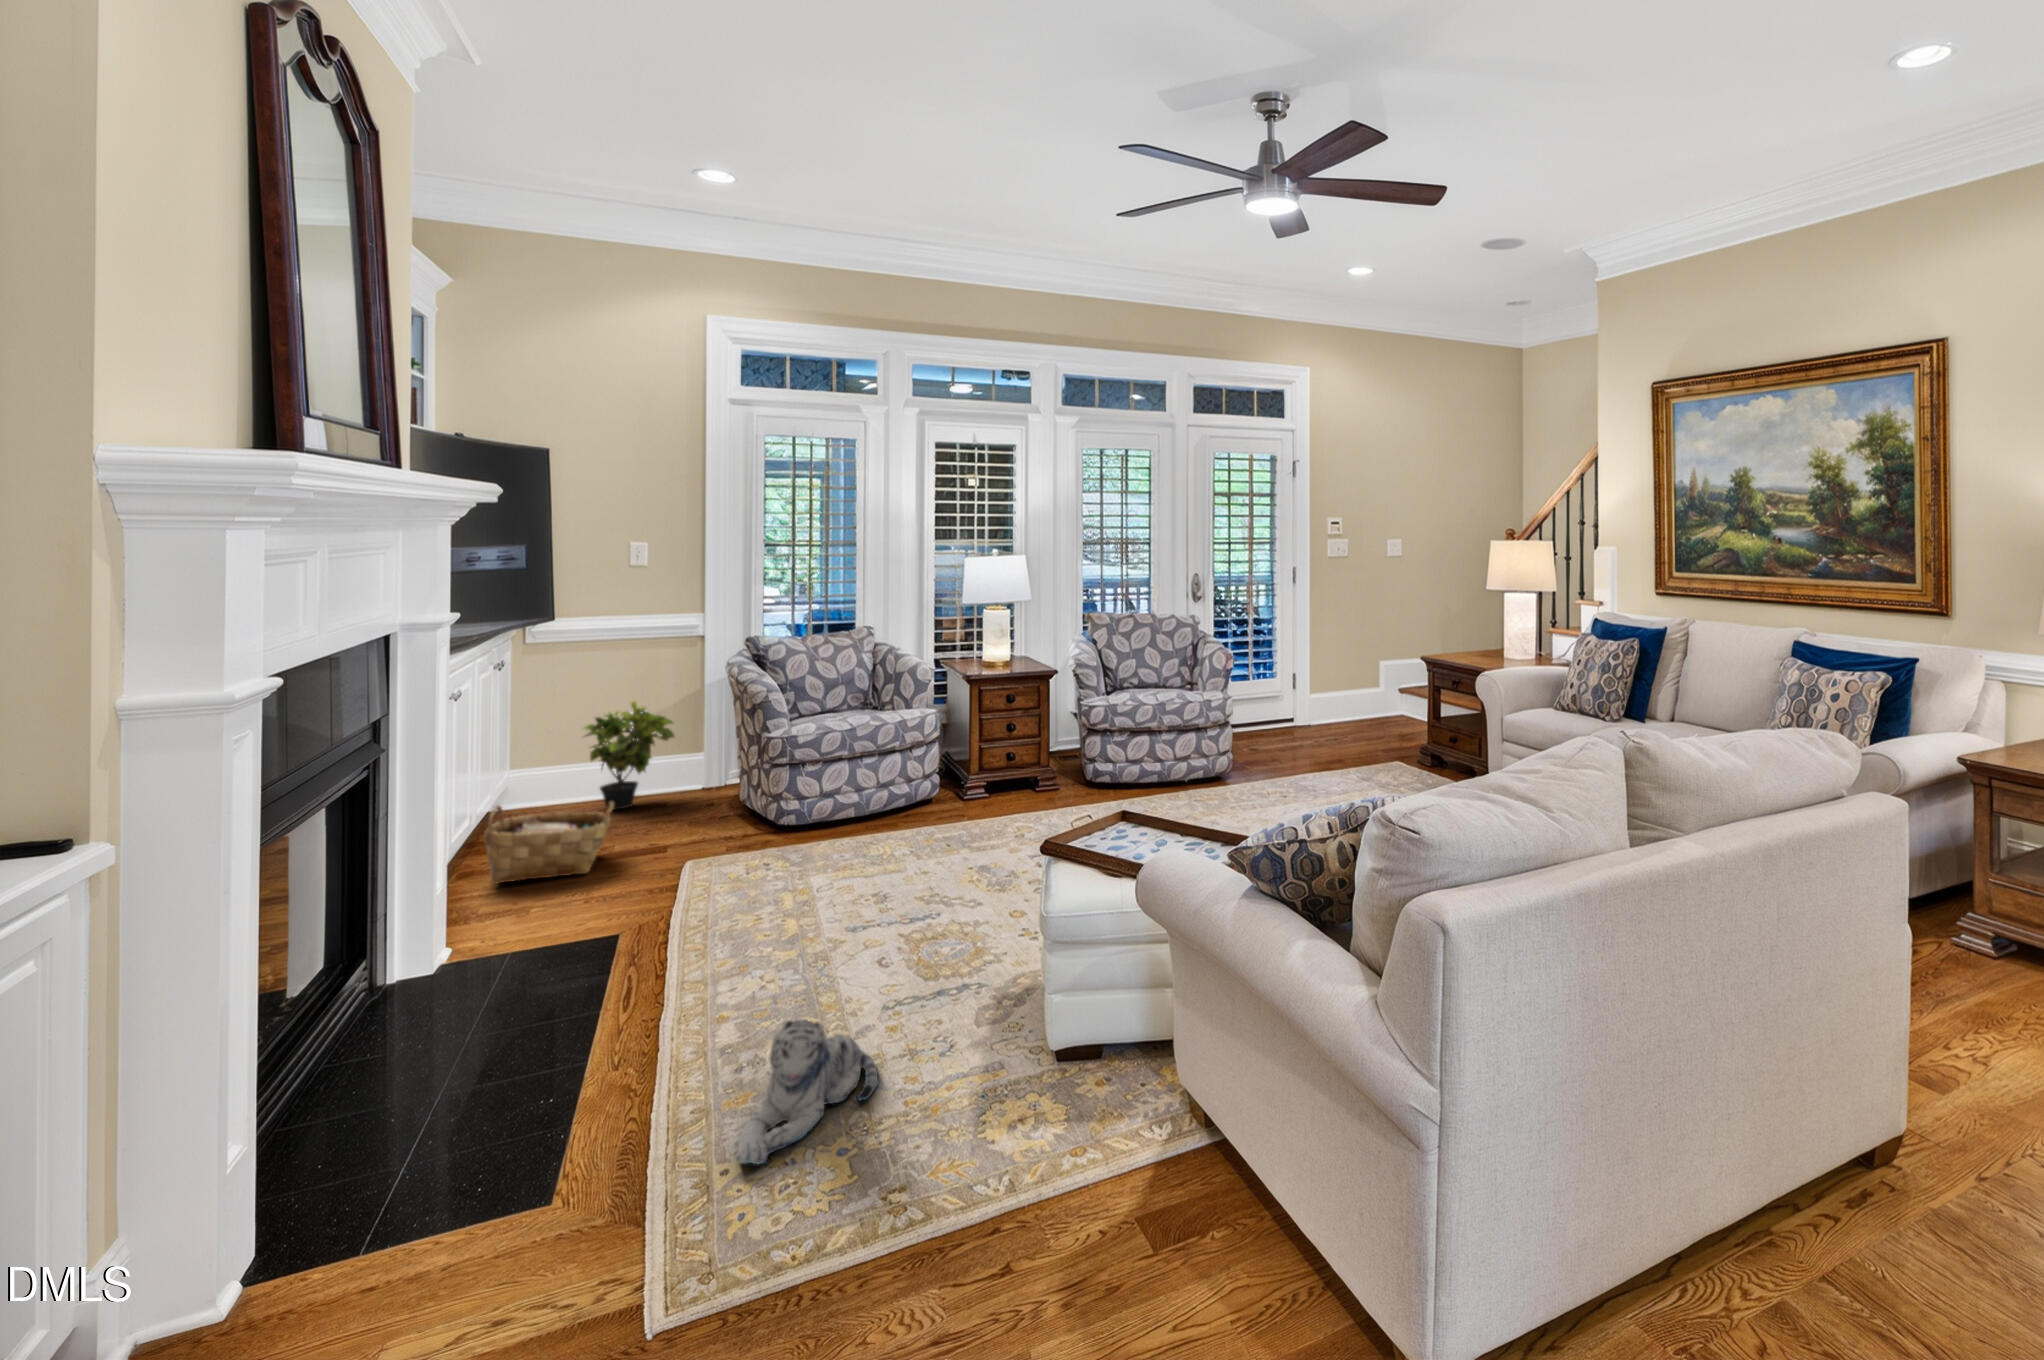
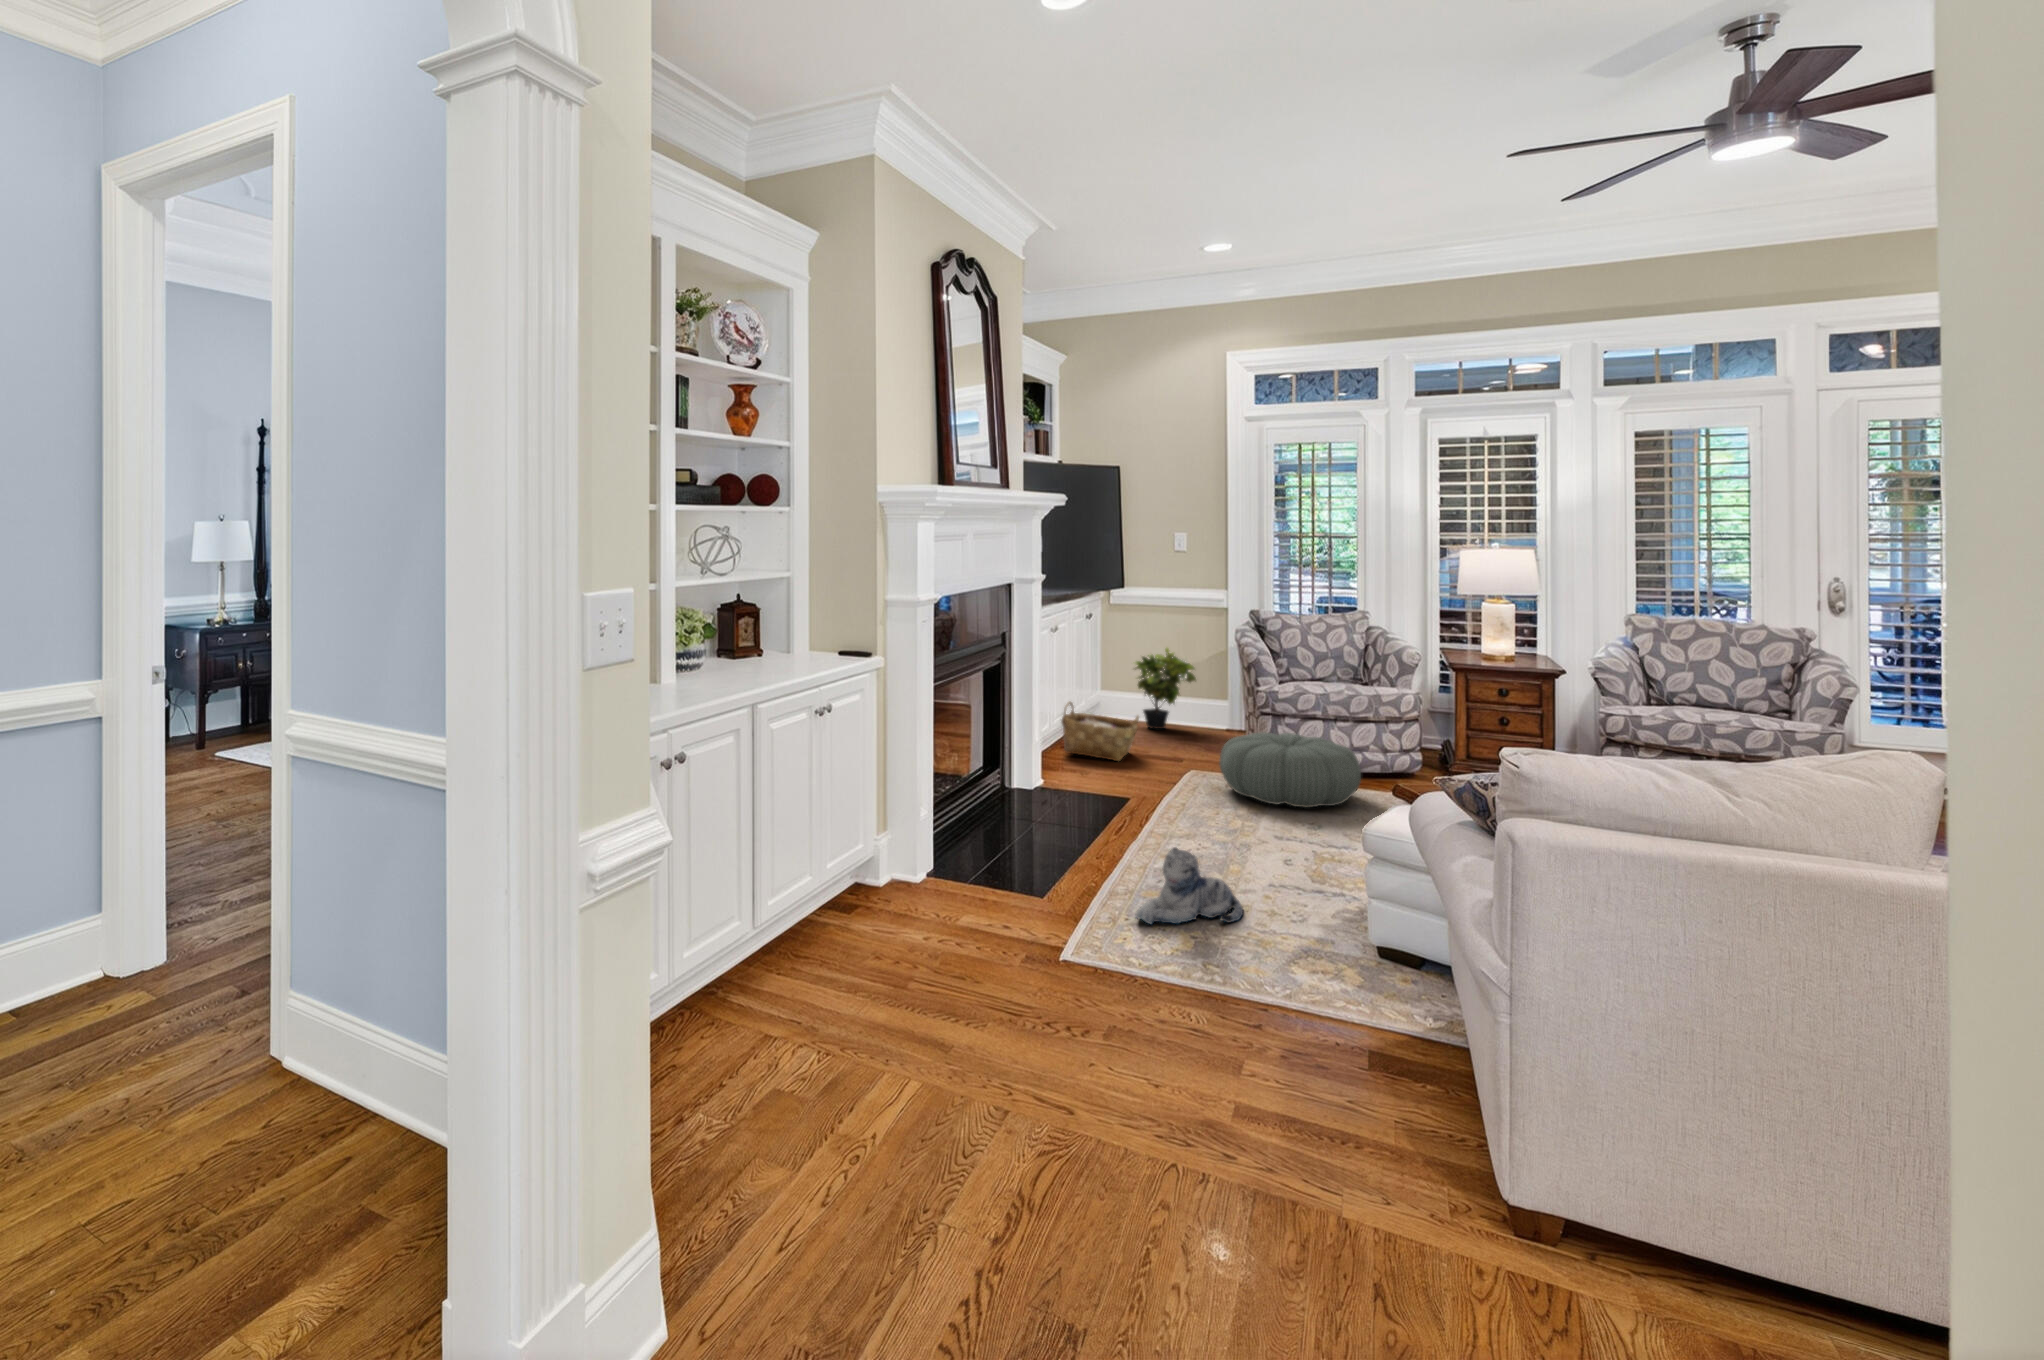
pouf: none [745,783,909,879] -> present [1220,732,1361,808]

